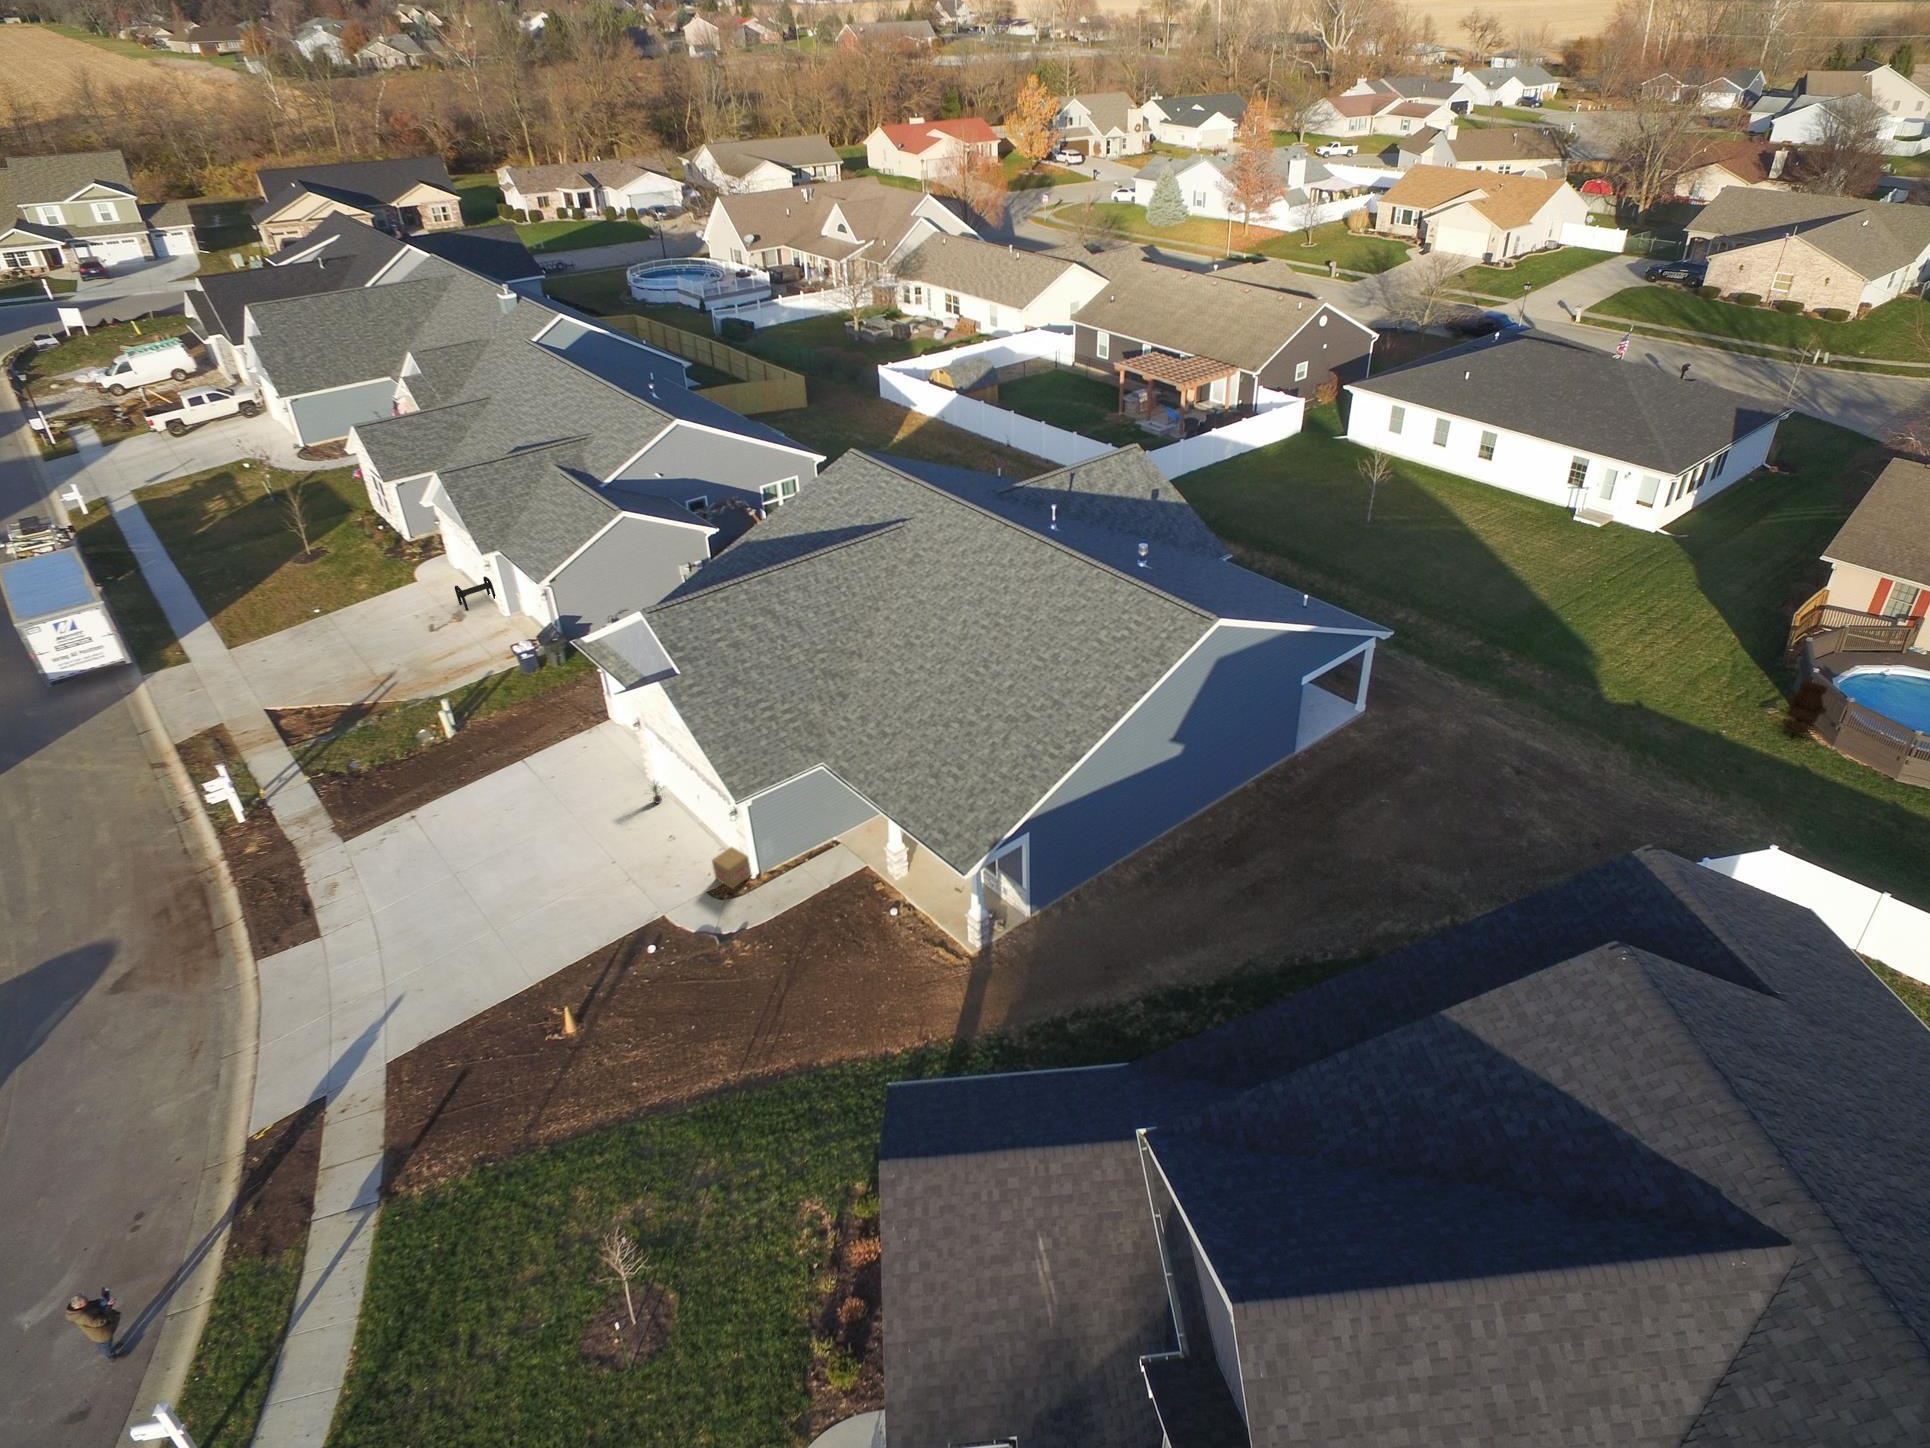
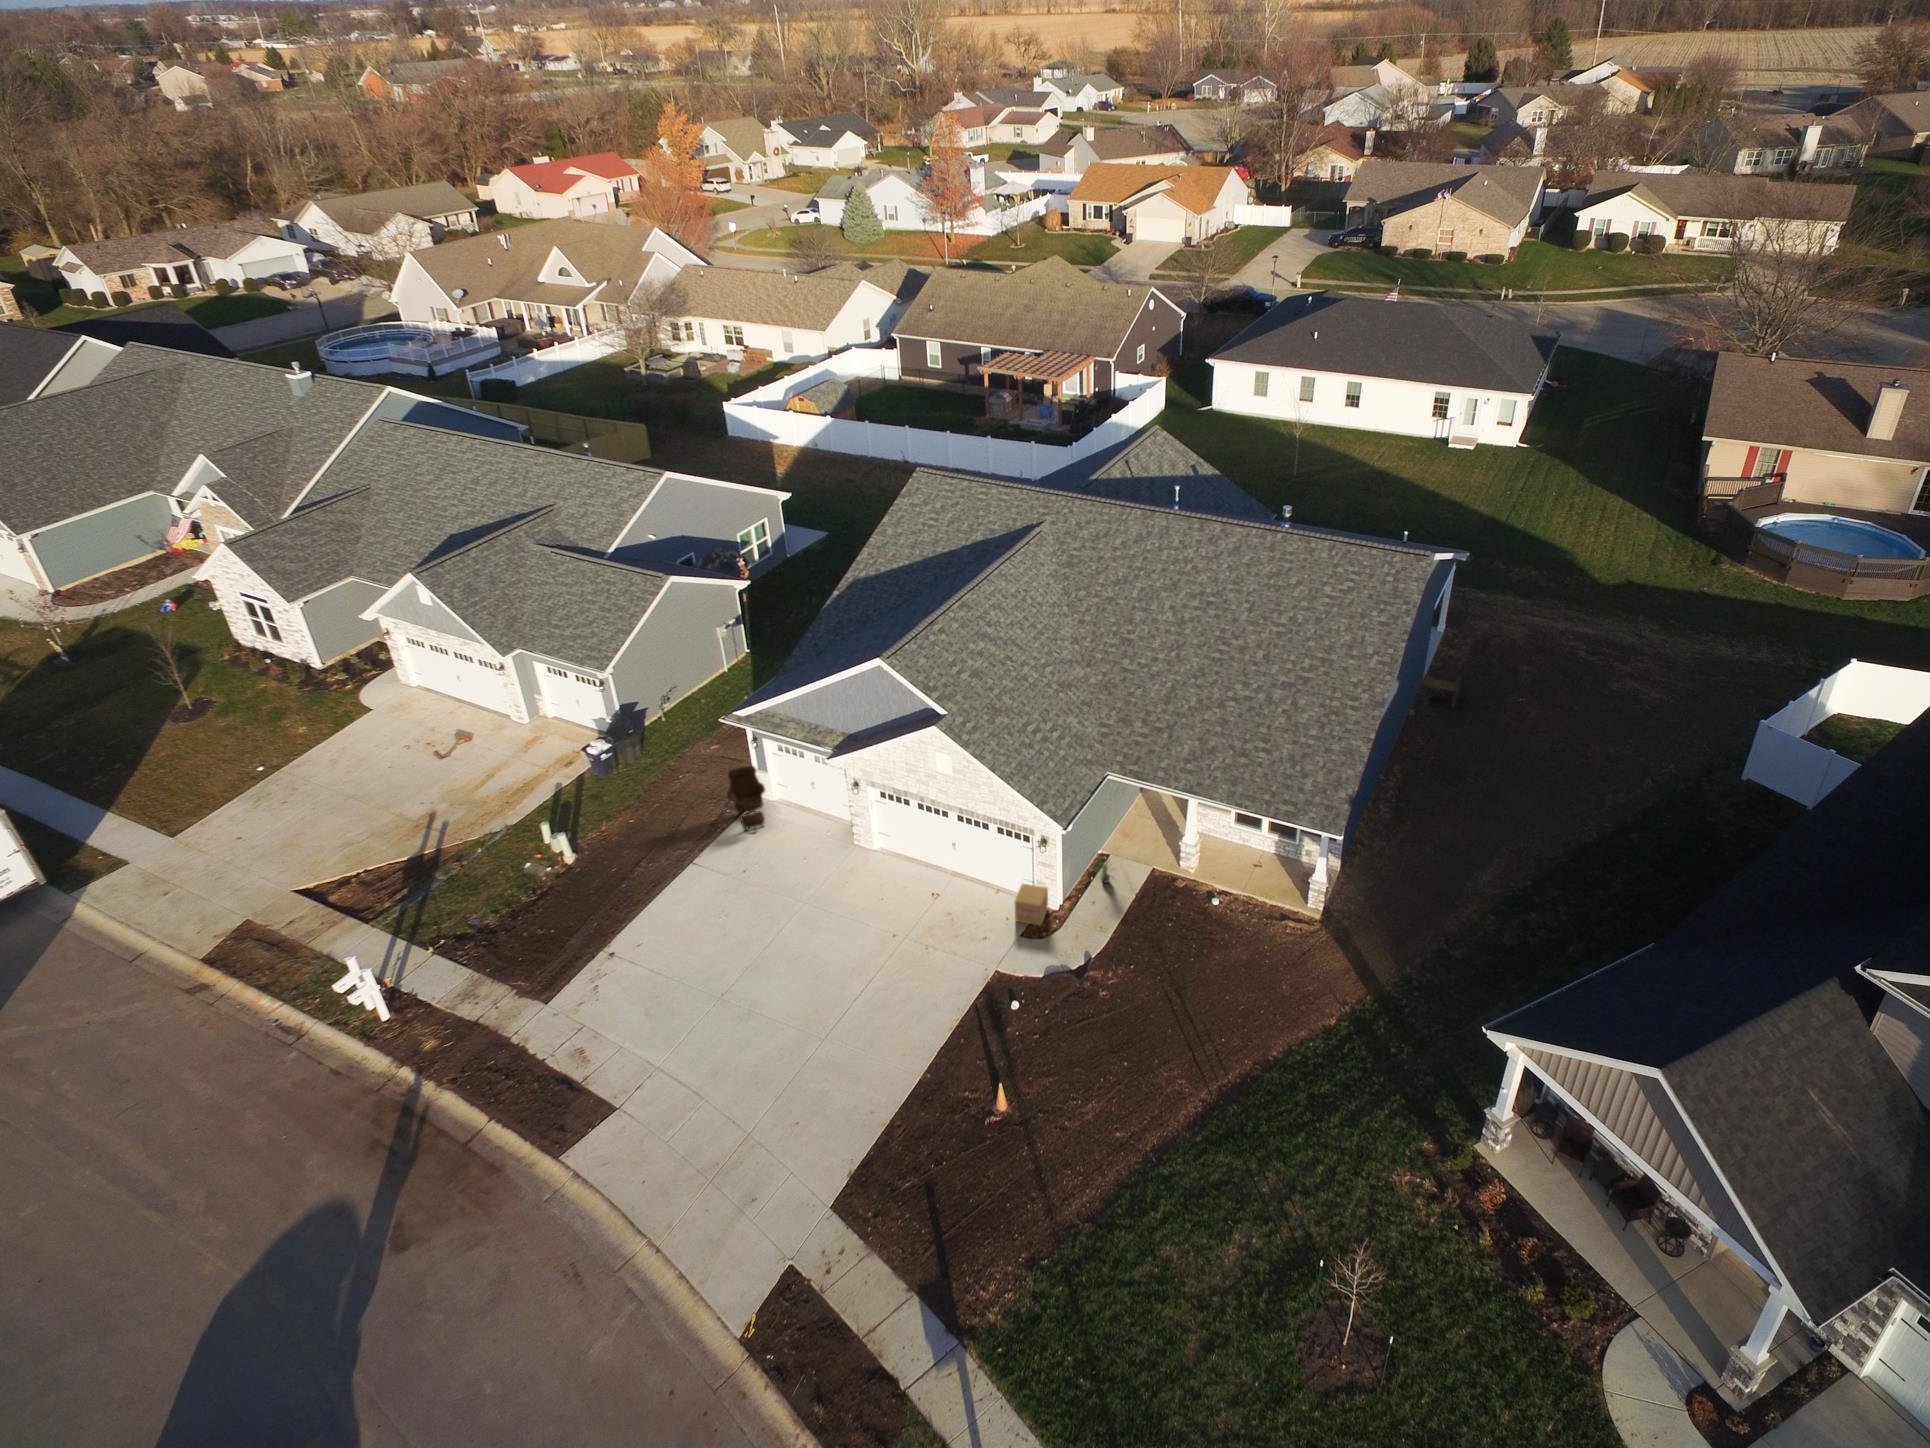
bench: present [455,576,496,610] -> present [1420,677,1461,708]
lounge chair: present [1783,681,1827,735] -> present [727,766,765,829]
decorative plant: present [652,785,664,803] -> present [1101,861,1113,883]

